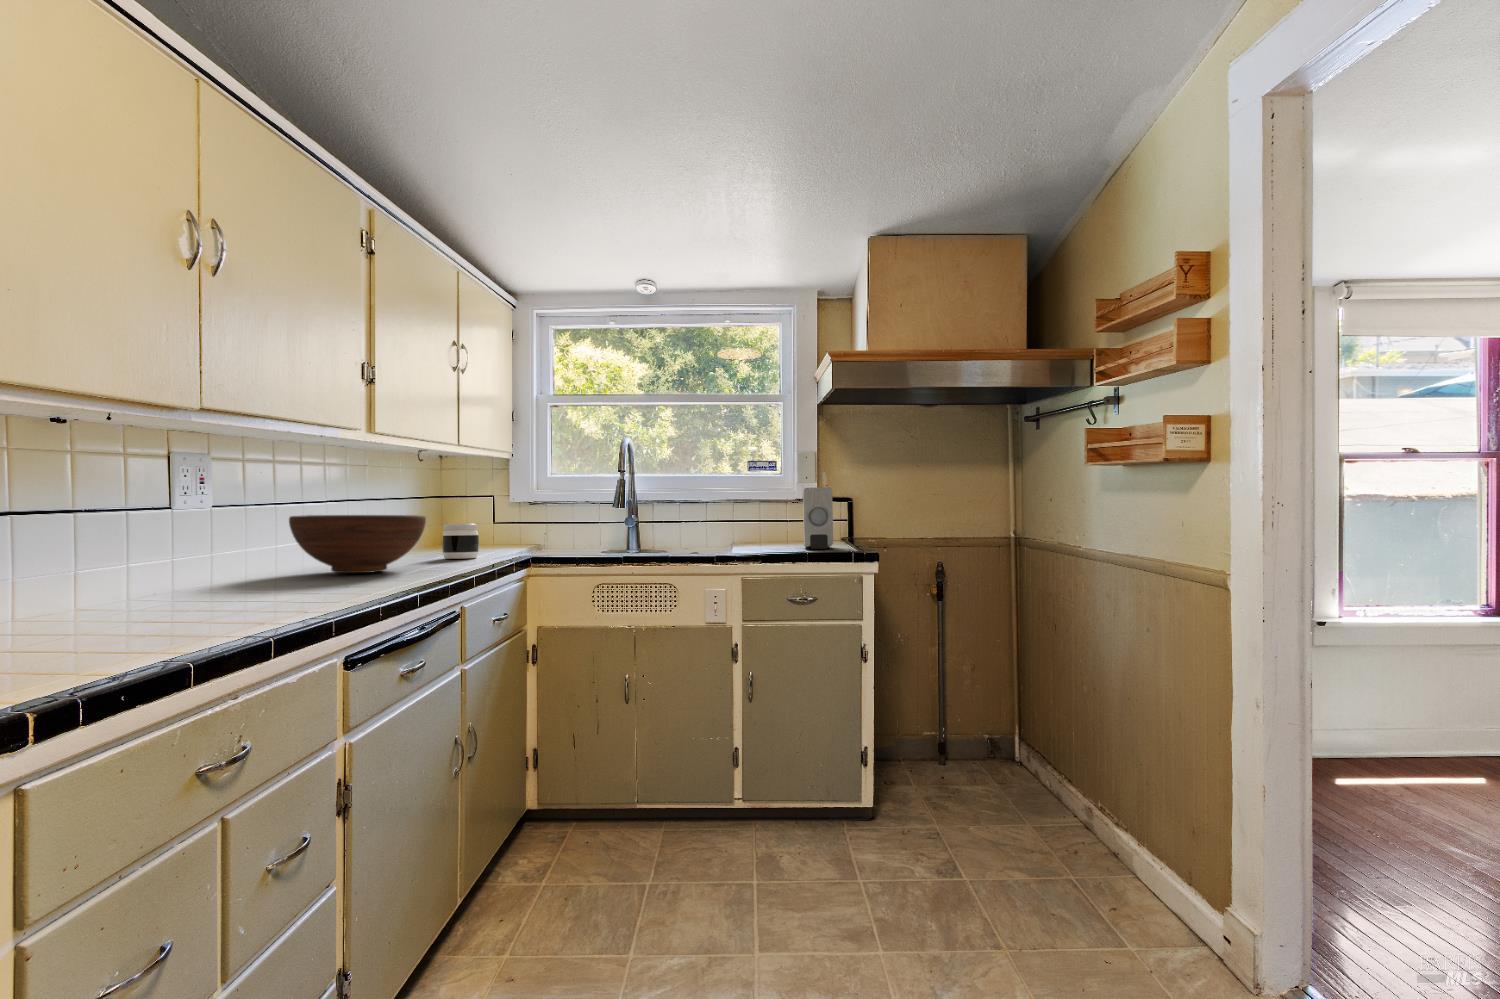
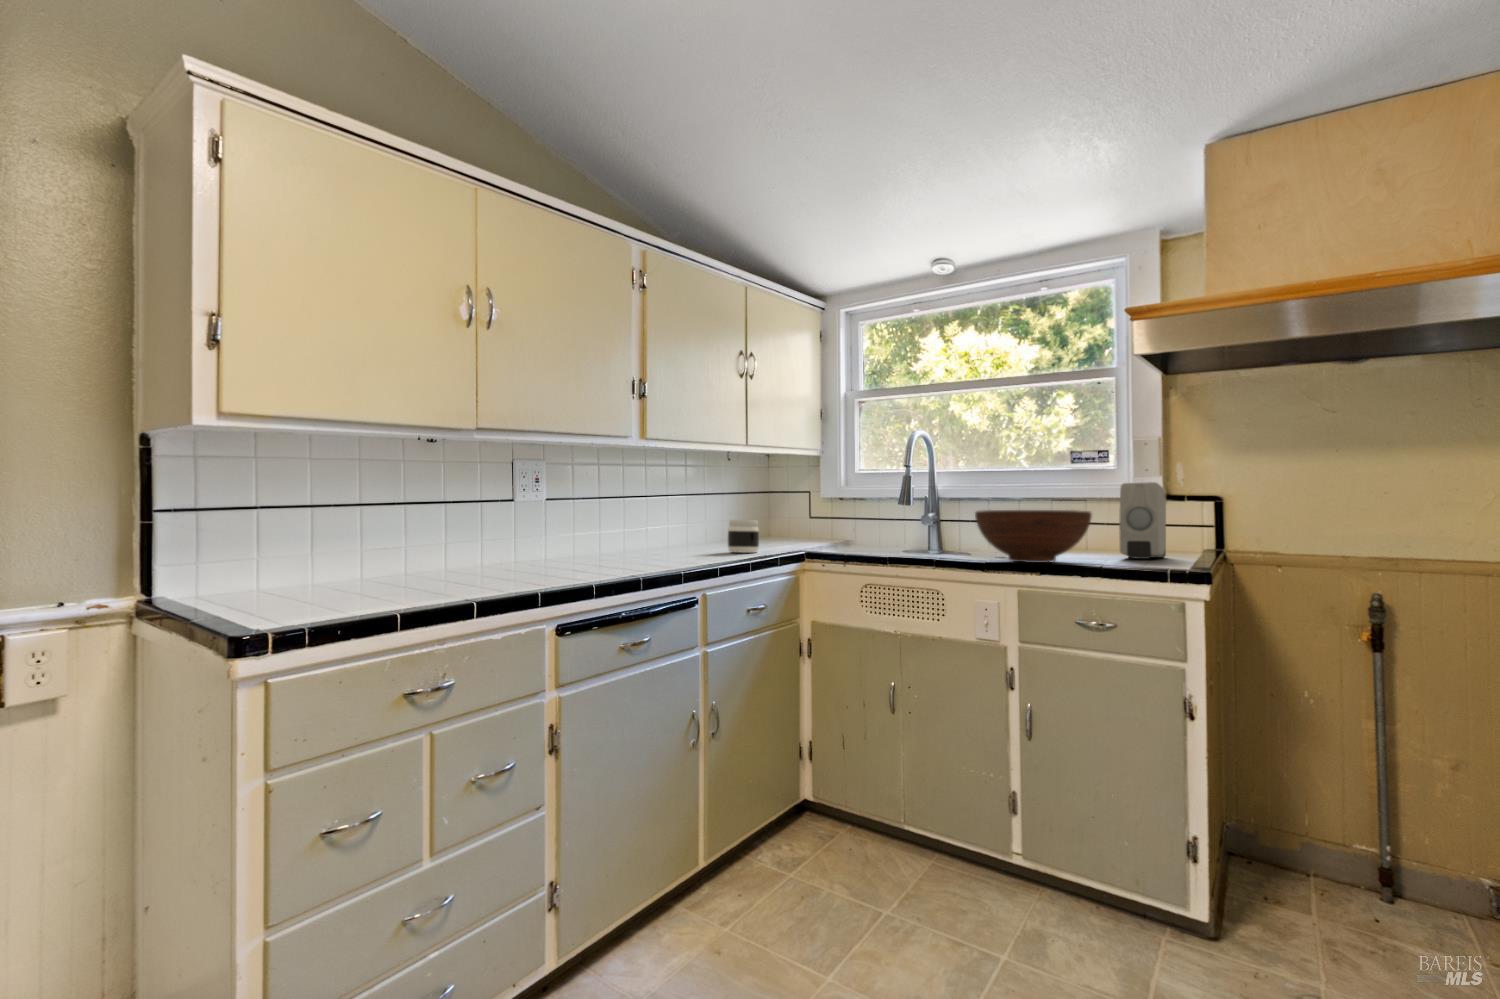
fruit bowl: present [289,515,426,573] -> present [975,510,1092,563]

